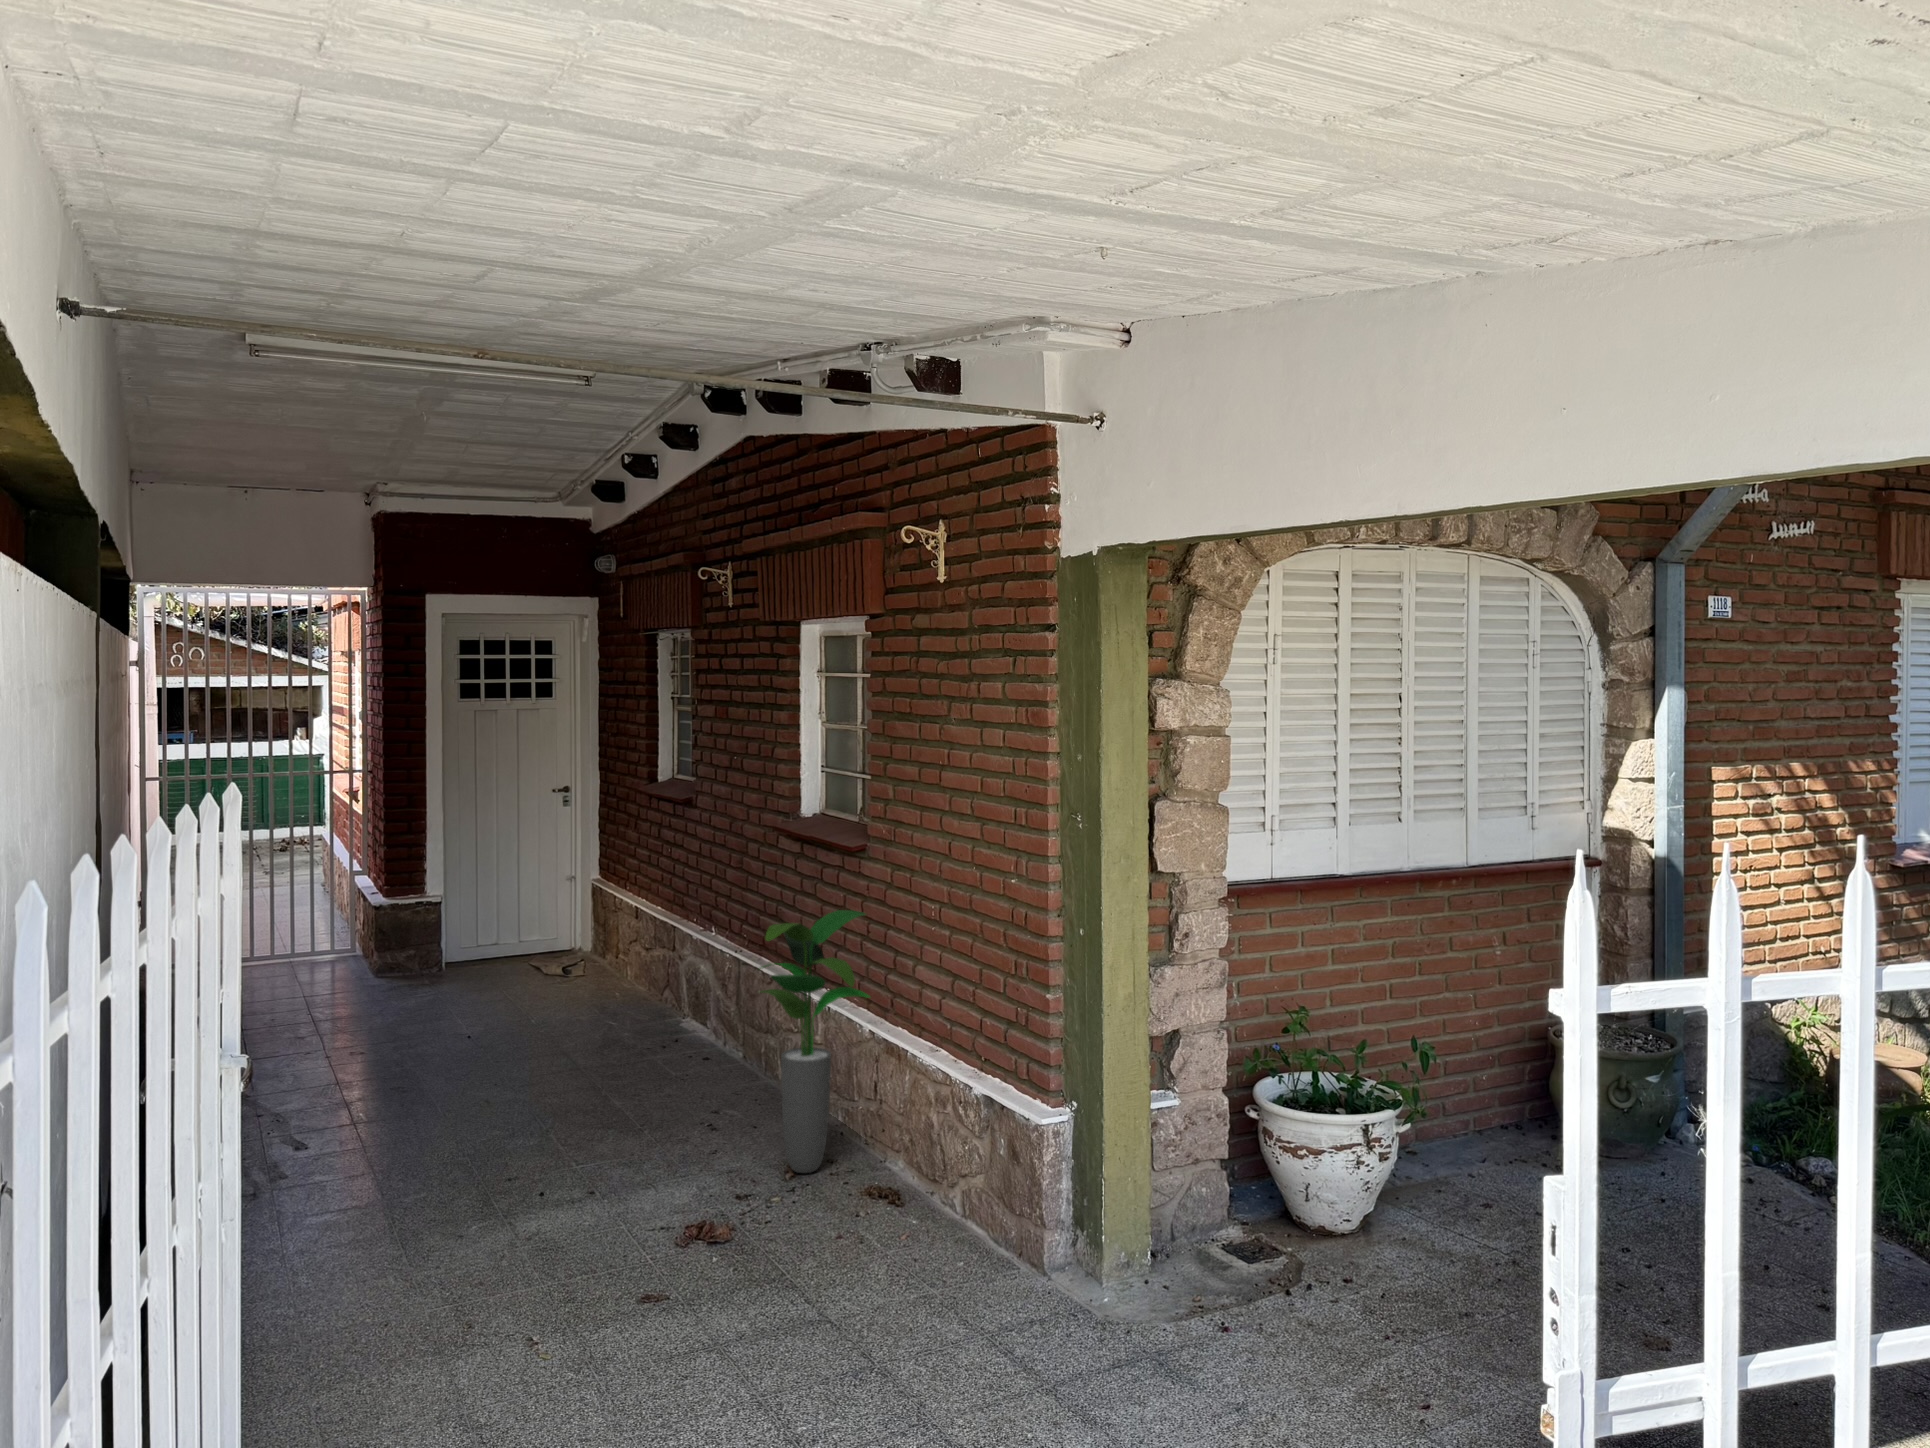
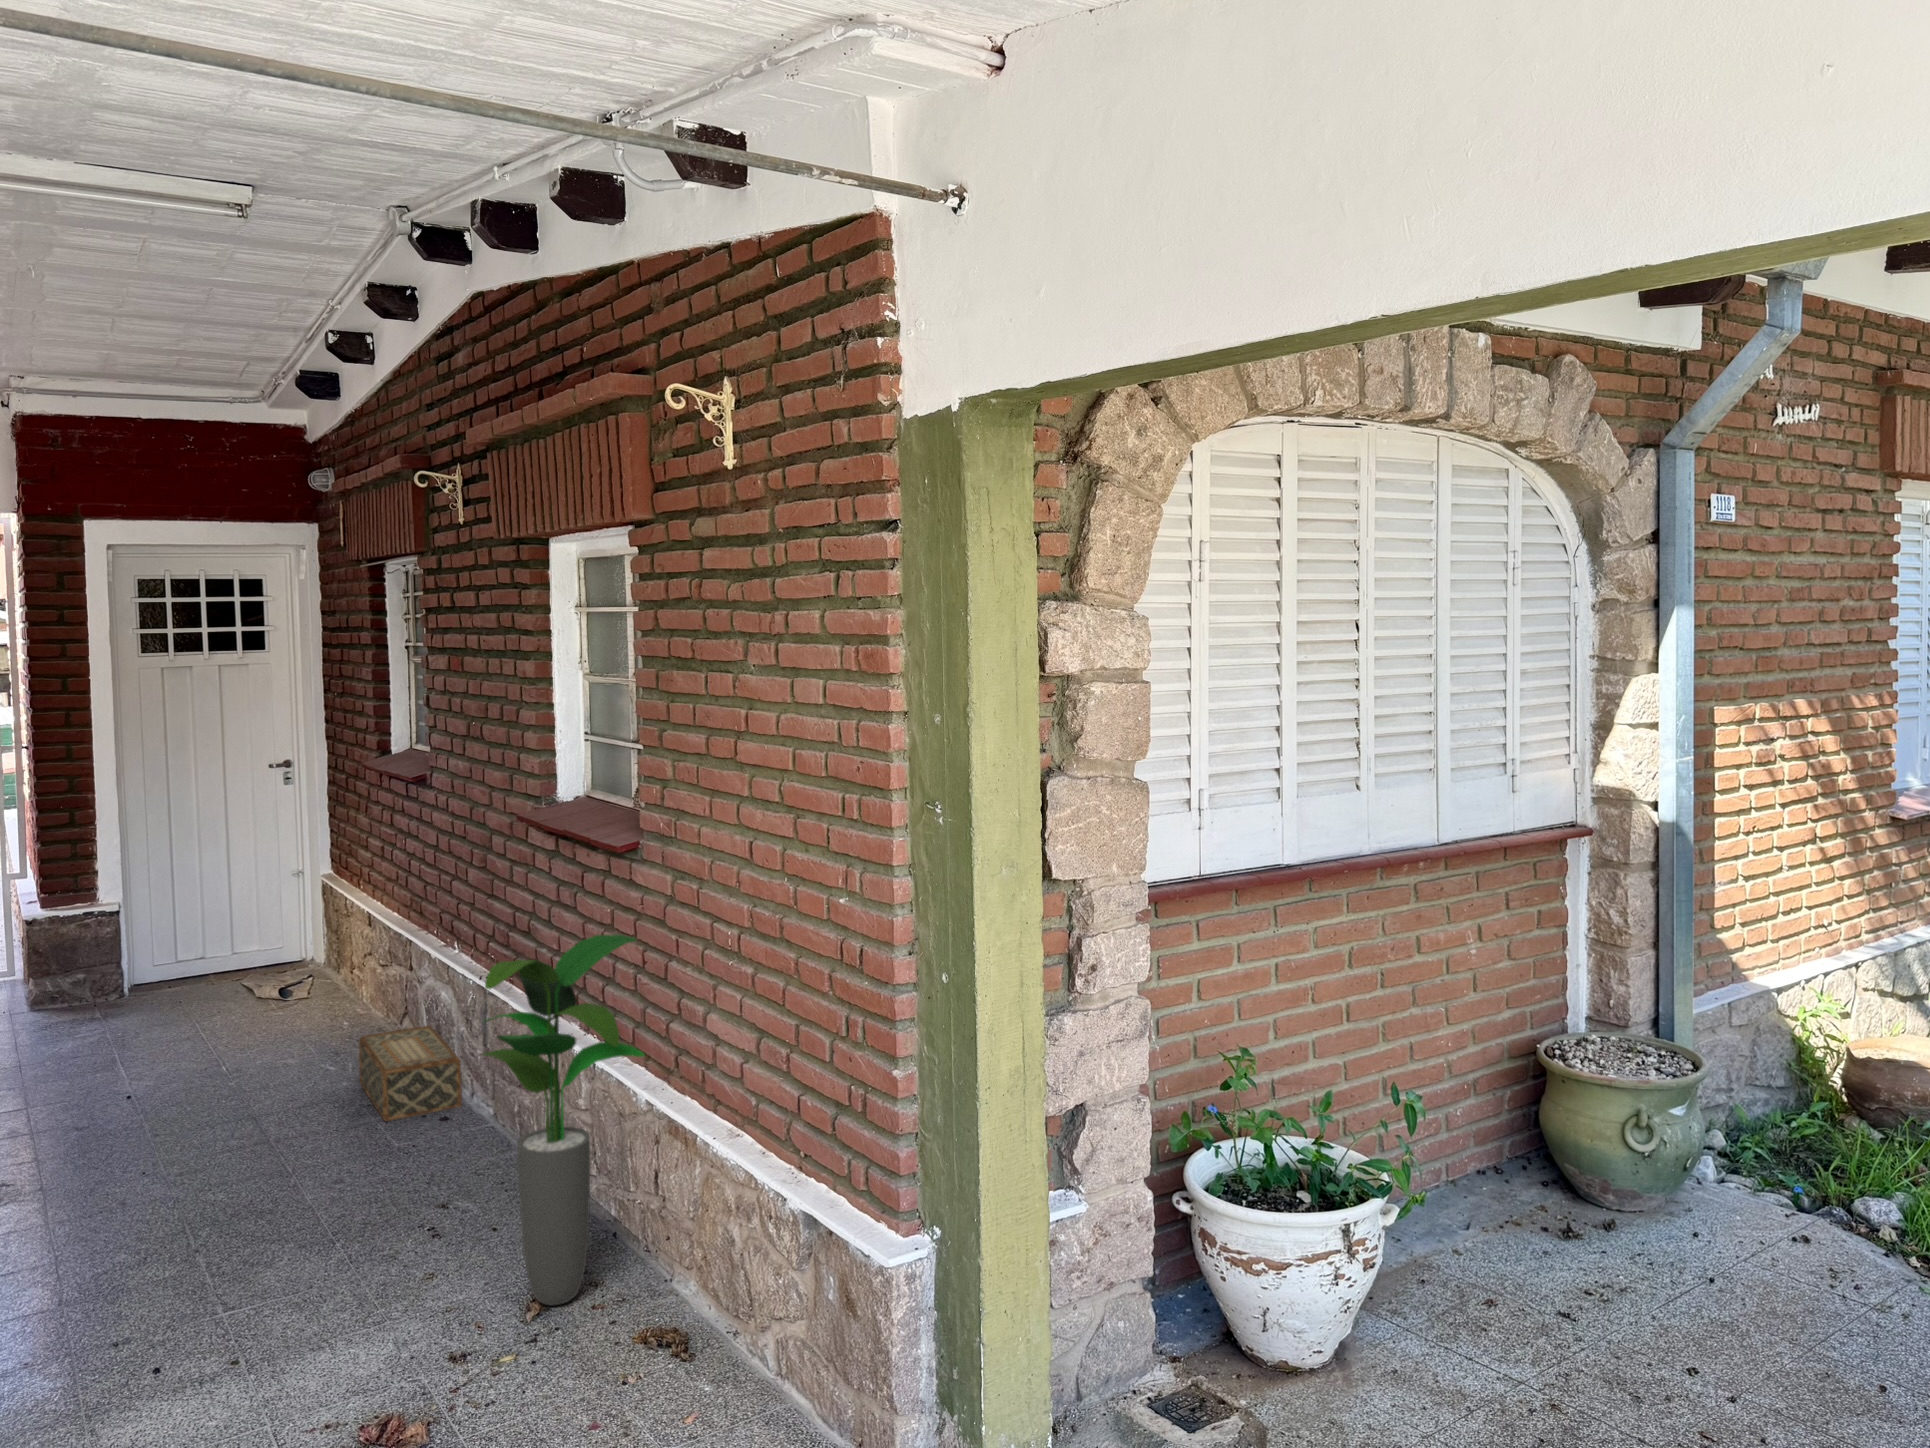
woven basket: none [640,994,719,1062] -> present [359,1025,462,1121]

